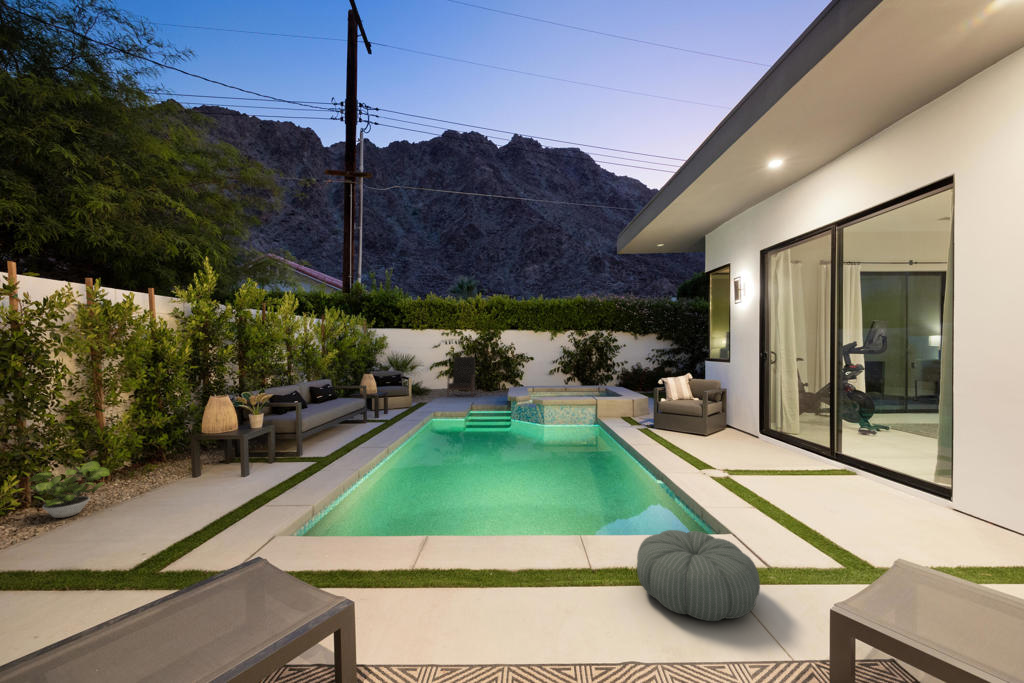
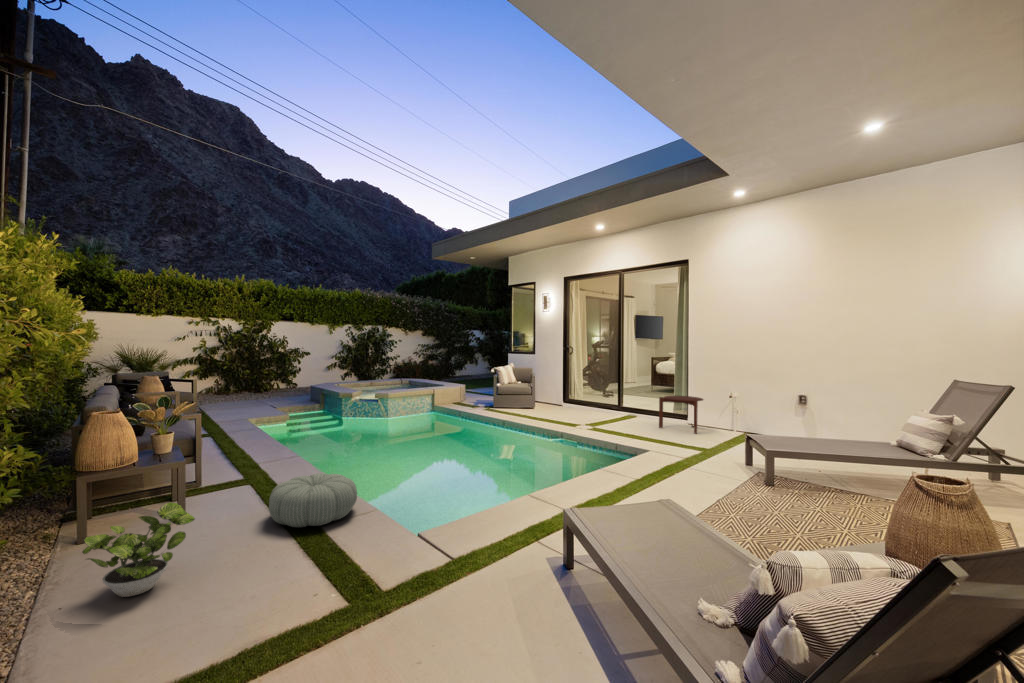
lounge chair: present [447,357,475,396] -> none [206,352,248,402]
side table: none [856,443,961,529] -> present [659,396,703,434]
pouf: present [637,530,760,621] -> present [269,473,357,527]

